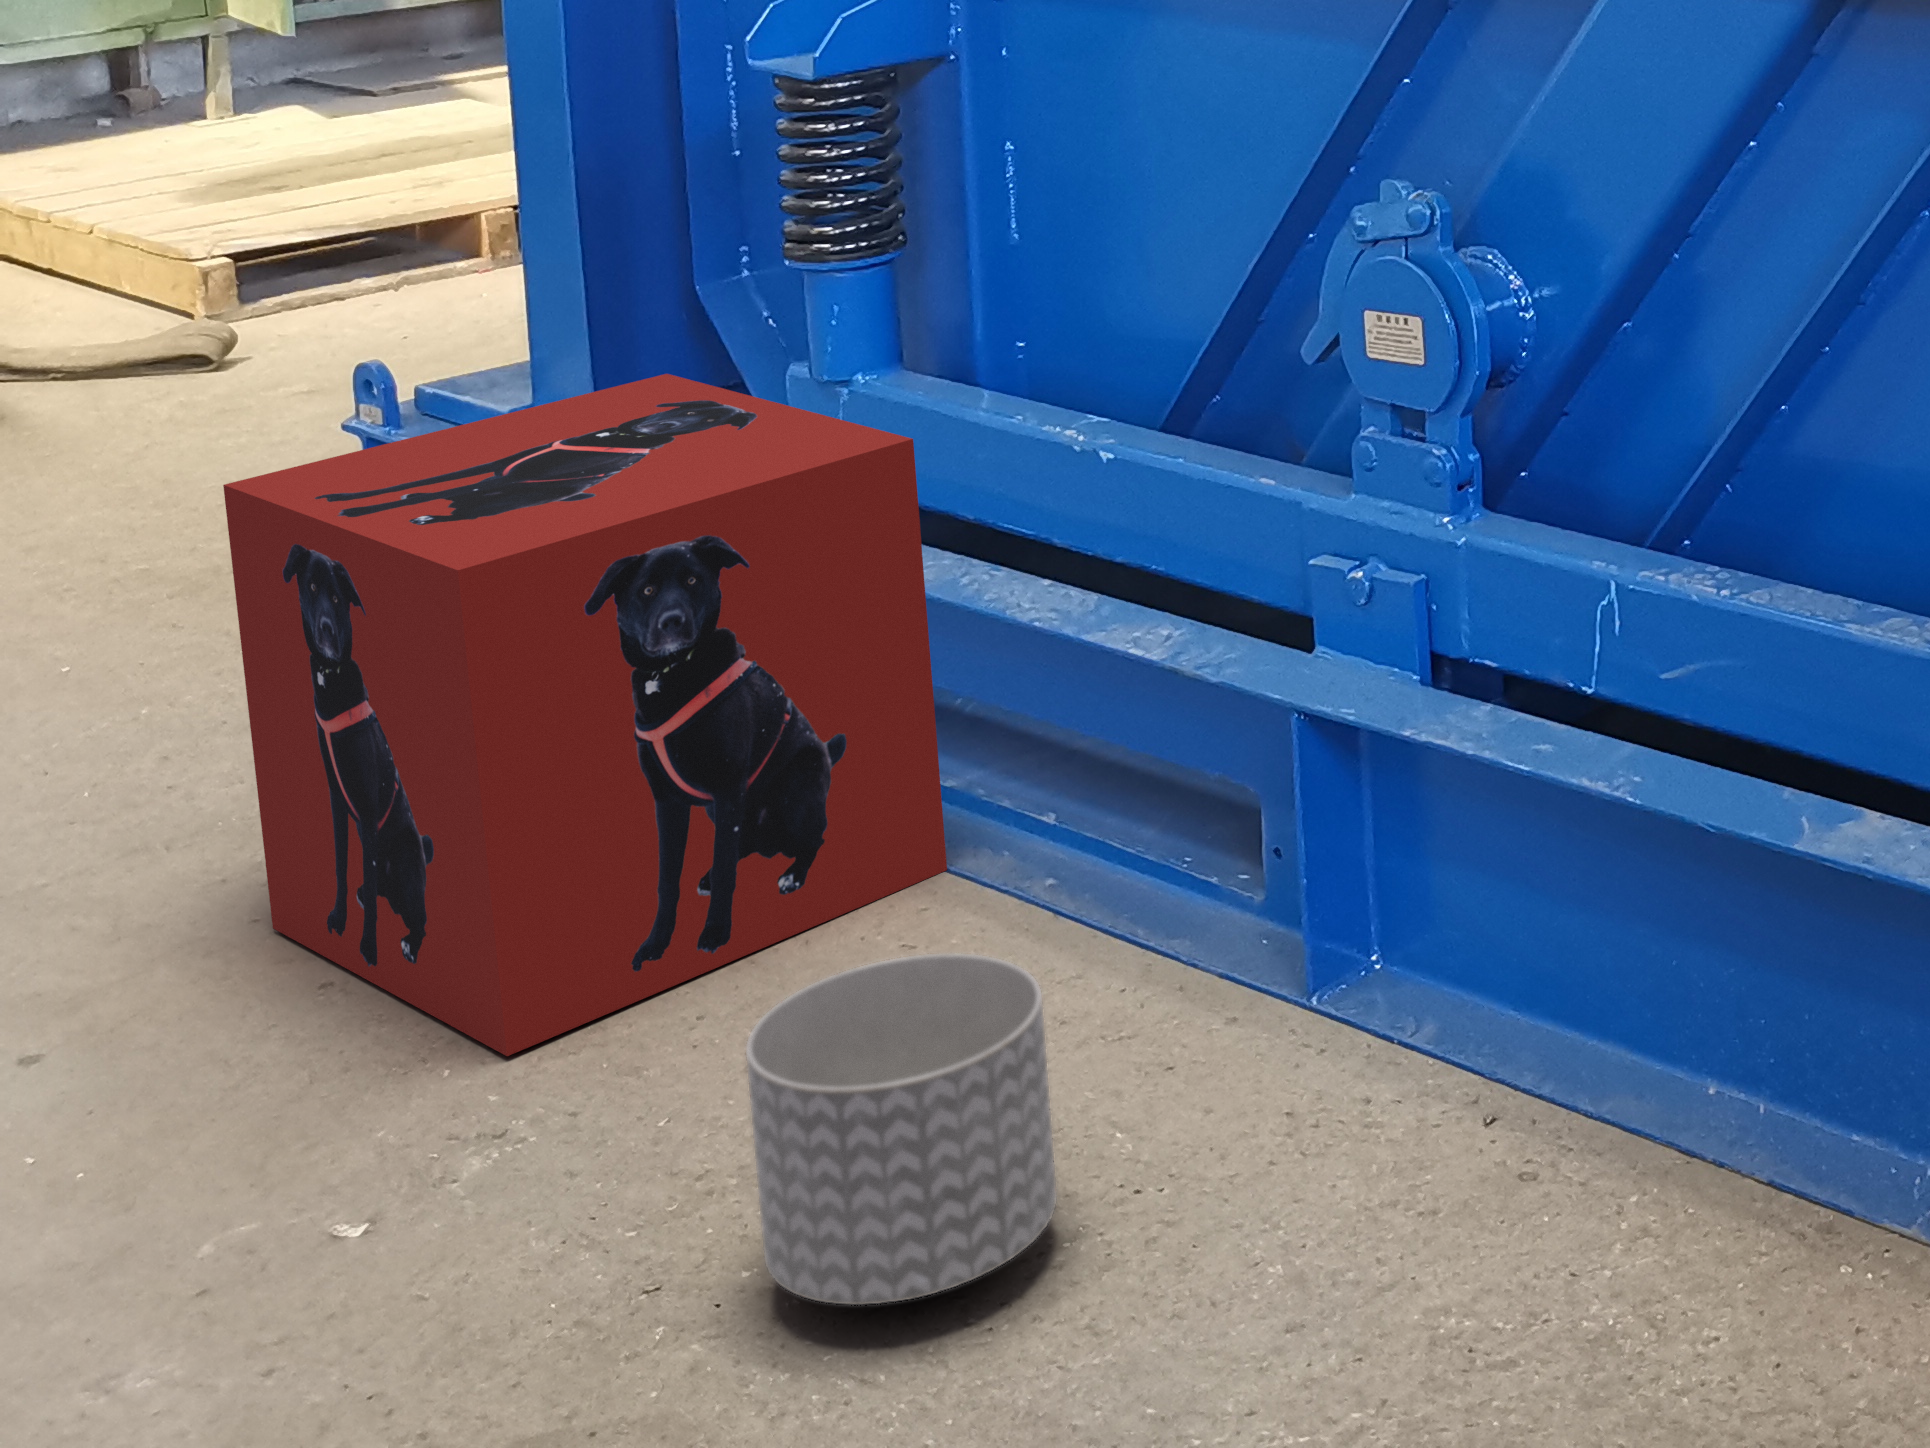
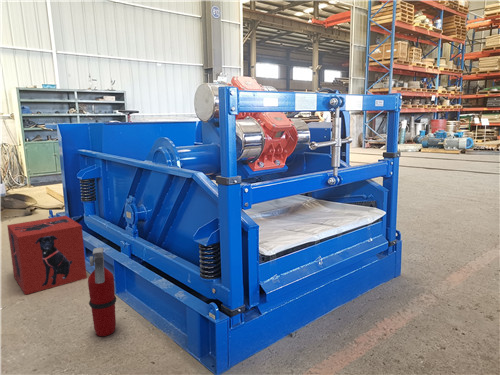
fire extinguisher: none [1328,569,1536,1278] -> present [88,248,116,336]
planter: present [746,953,1057,1305] -> none [24,289,65,330]

